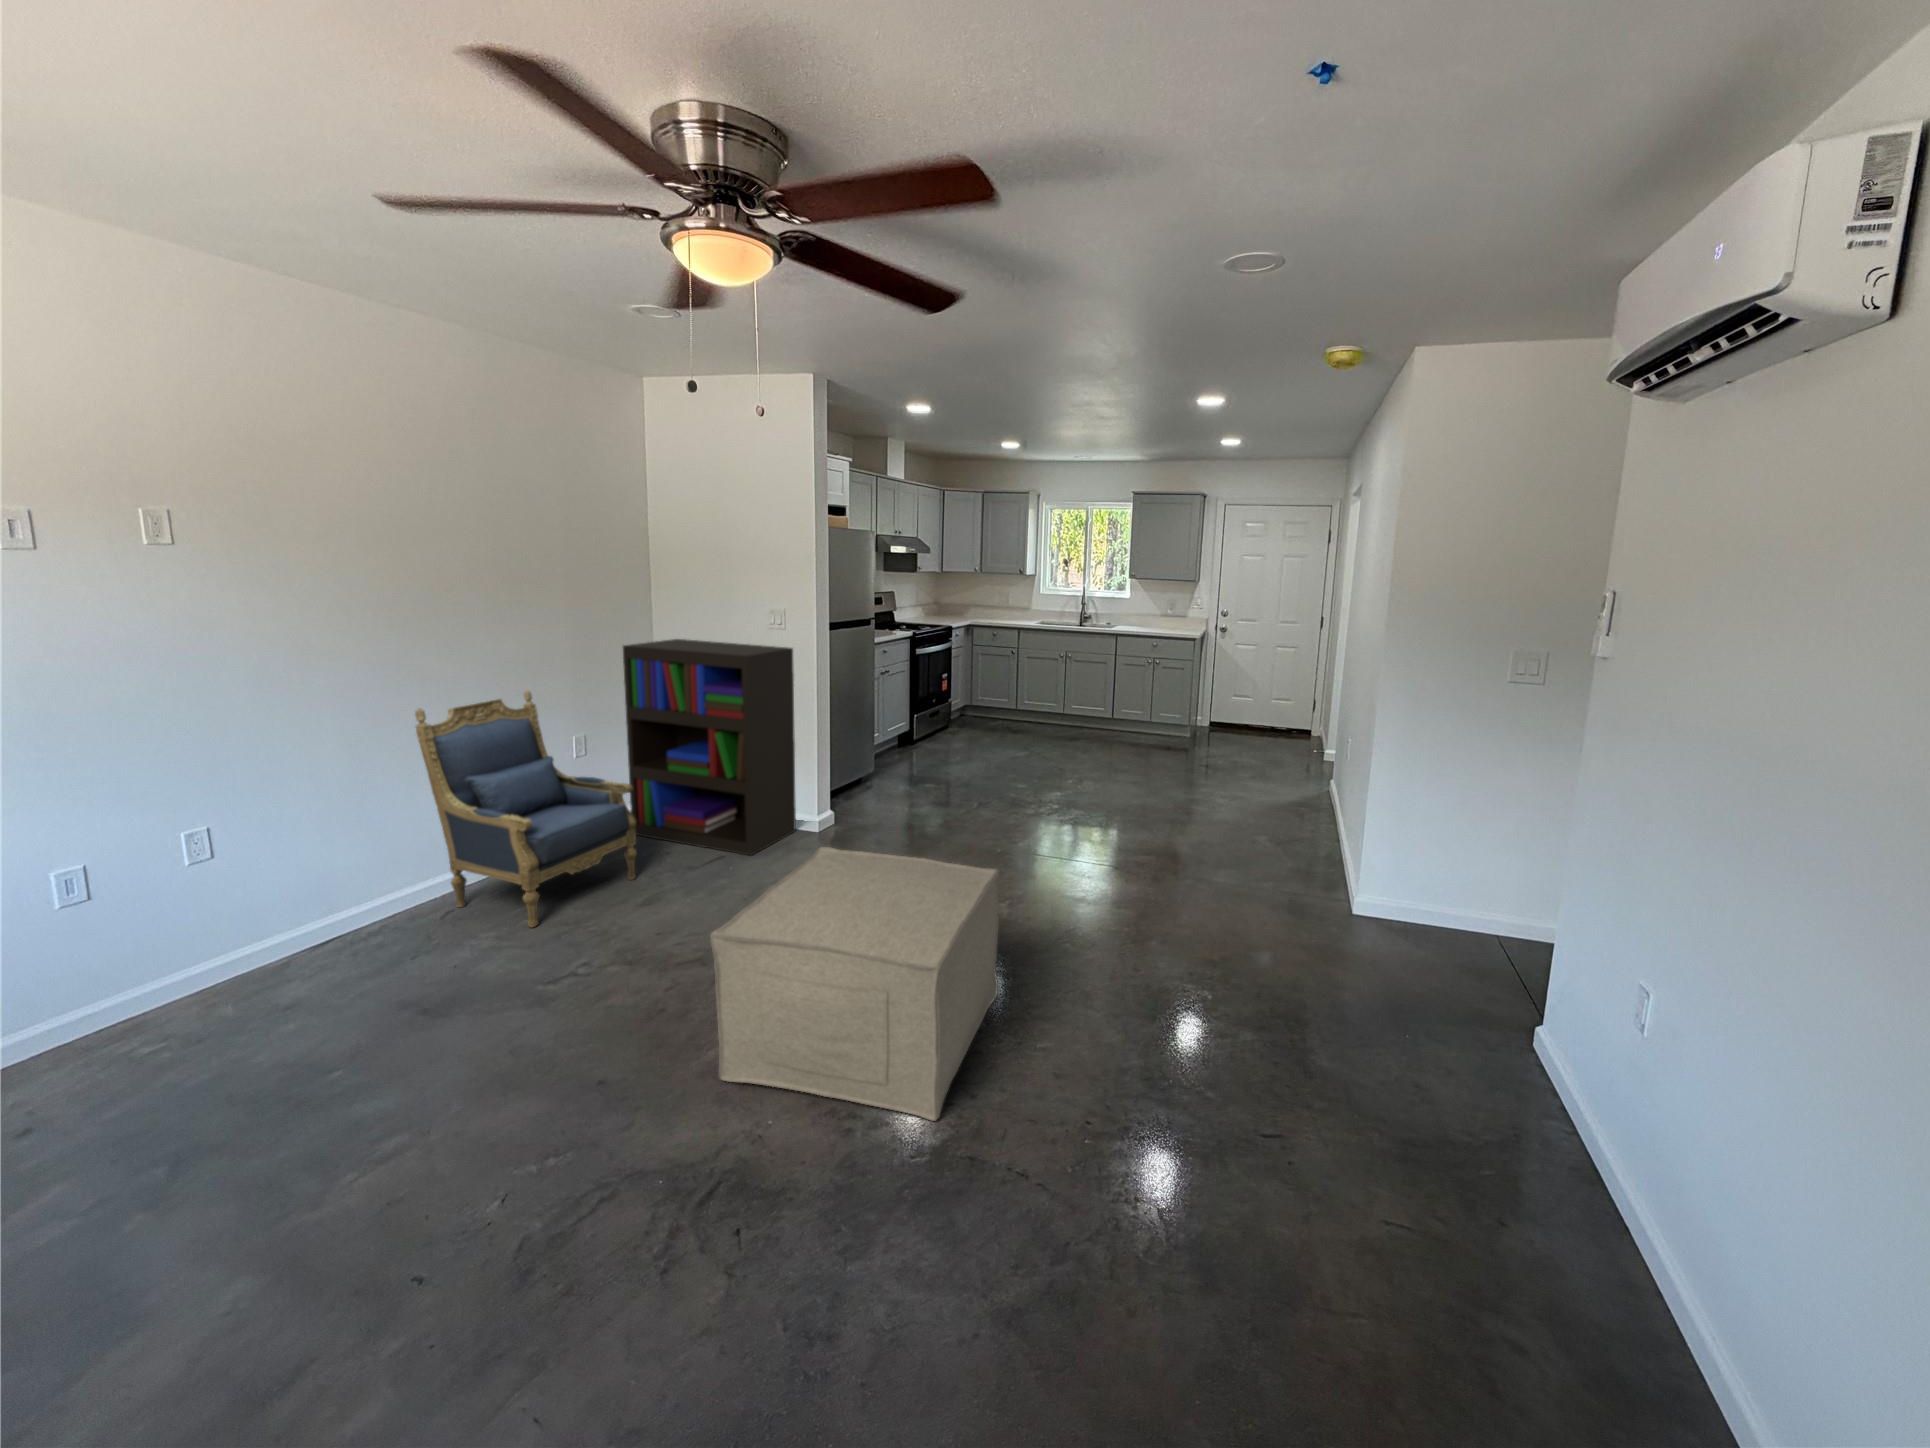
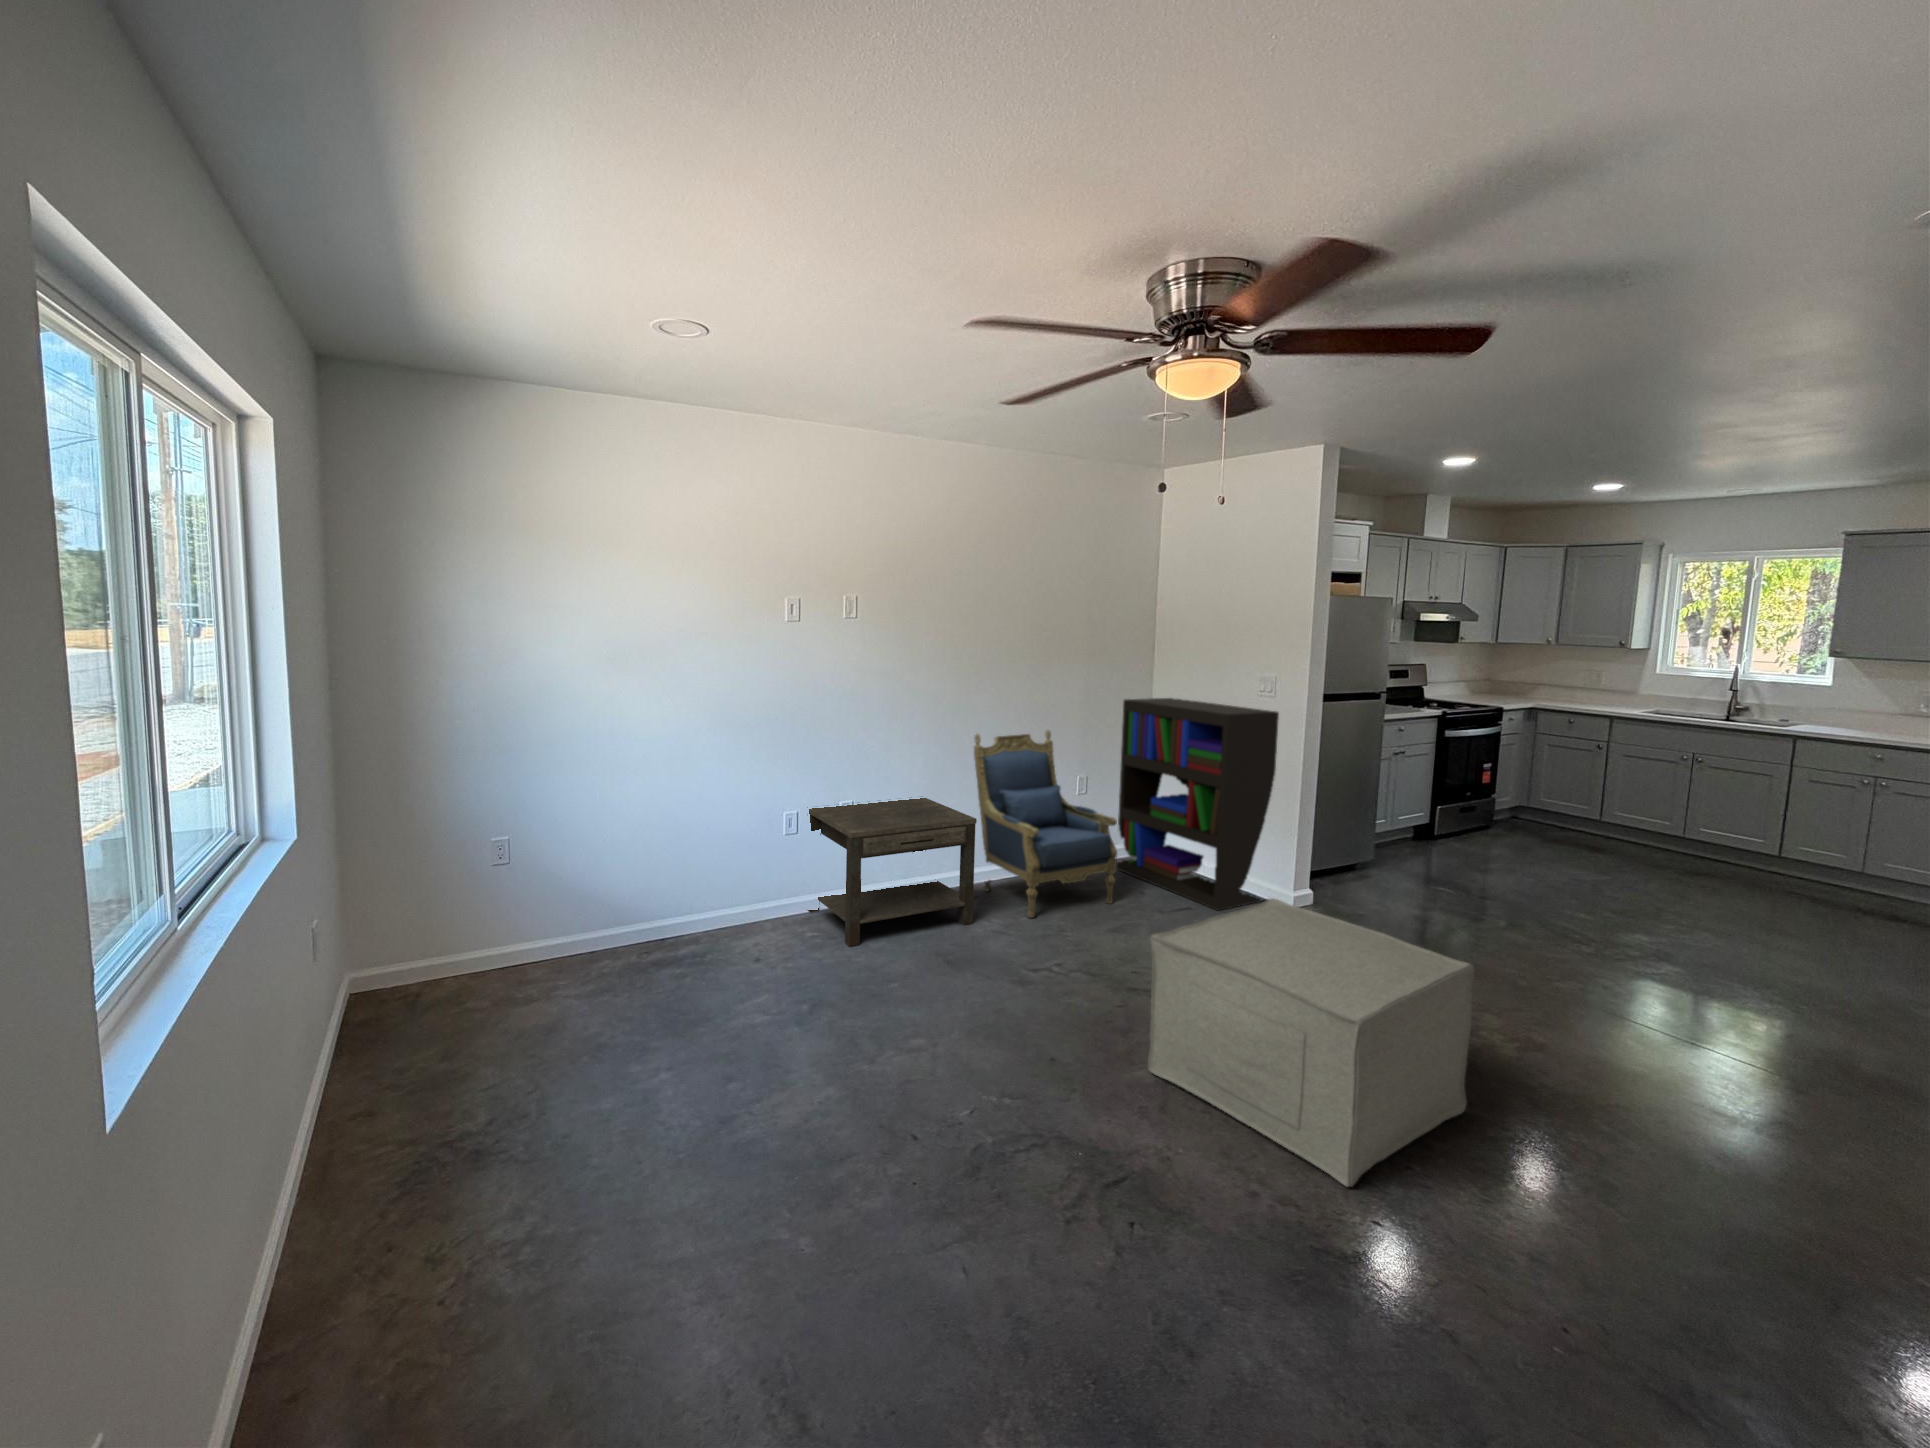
side table: none [80,808,446,1071] -> present [807,798,977,947]

